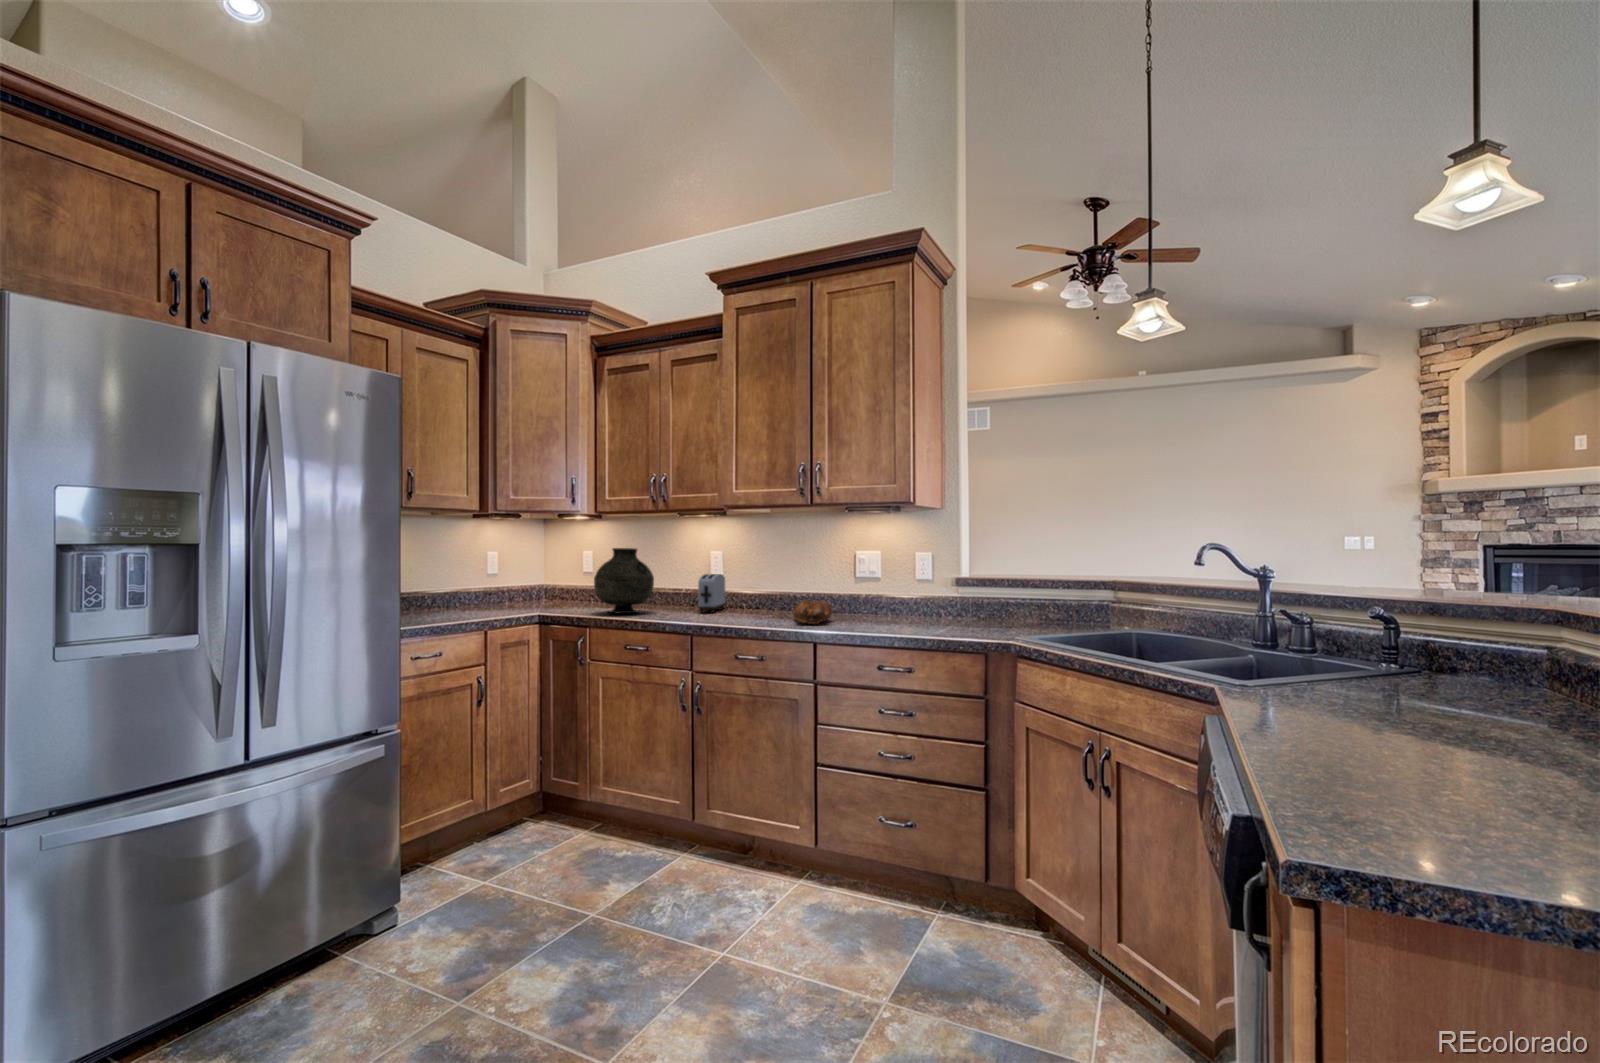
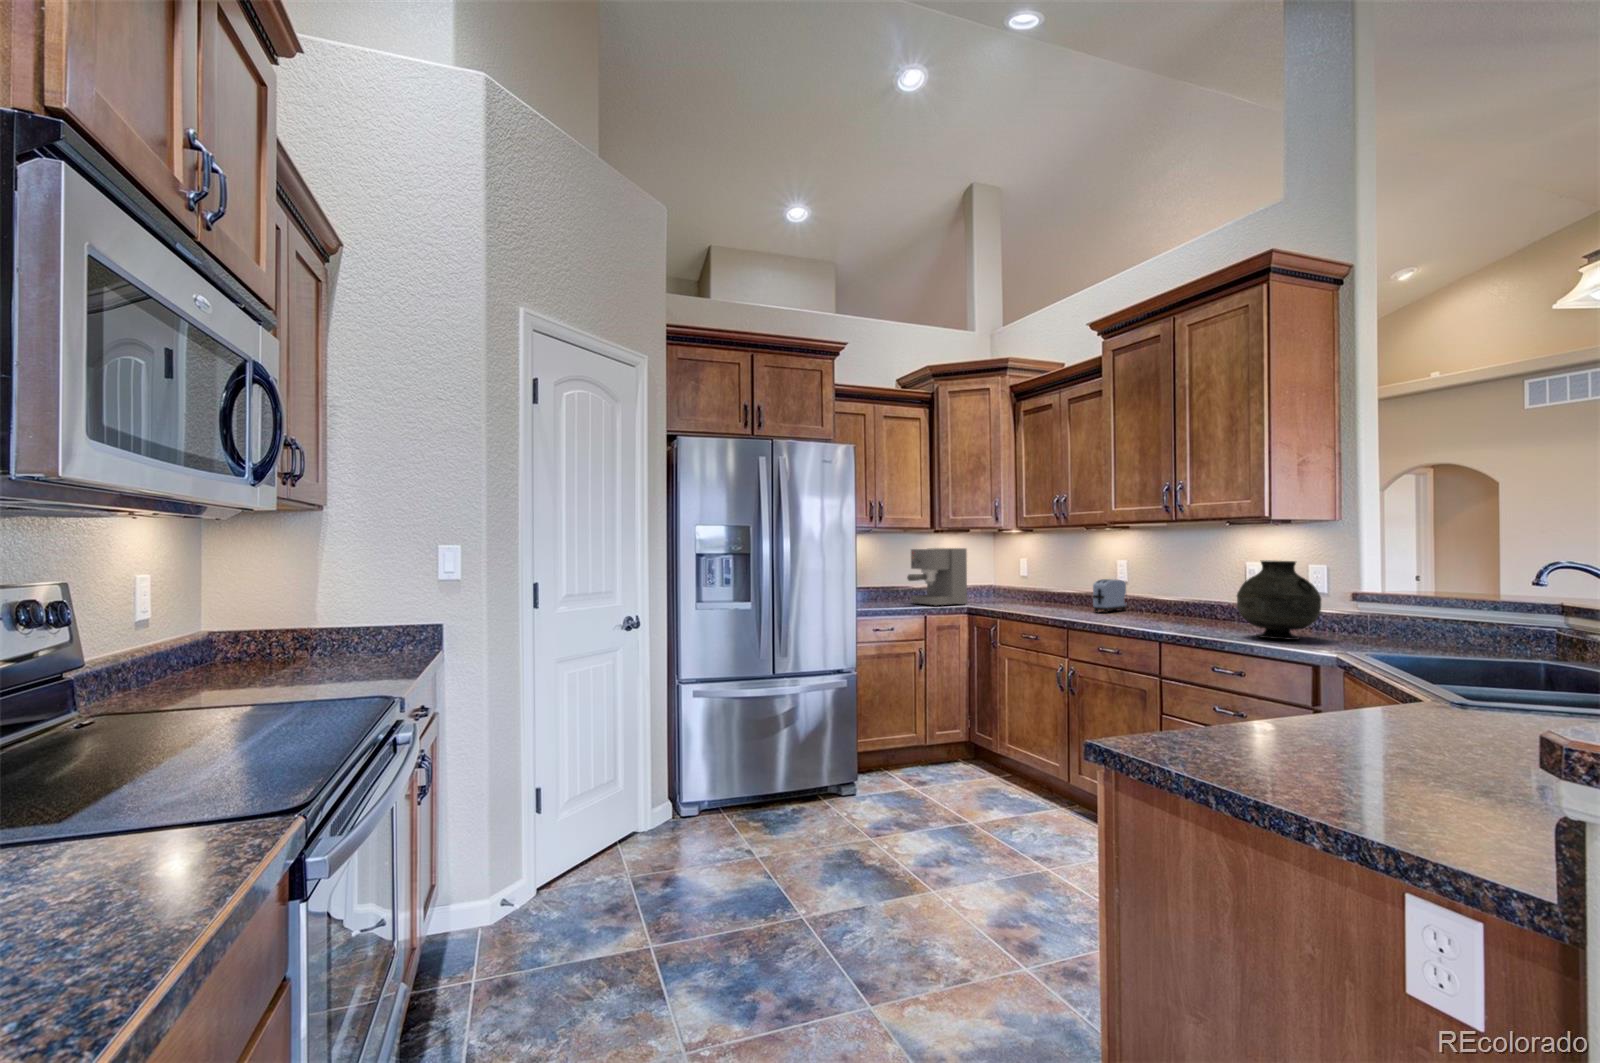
coffee maker: none [452,539,534,618] -> present [907,548,967,606]
vase: present [594,548,654,613] -> present [1237,560,1321,640]
bread loaf: present [792,600,832,624] -> none [1156,605,1204,628]

